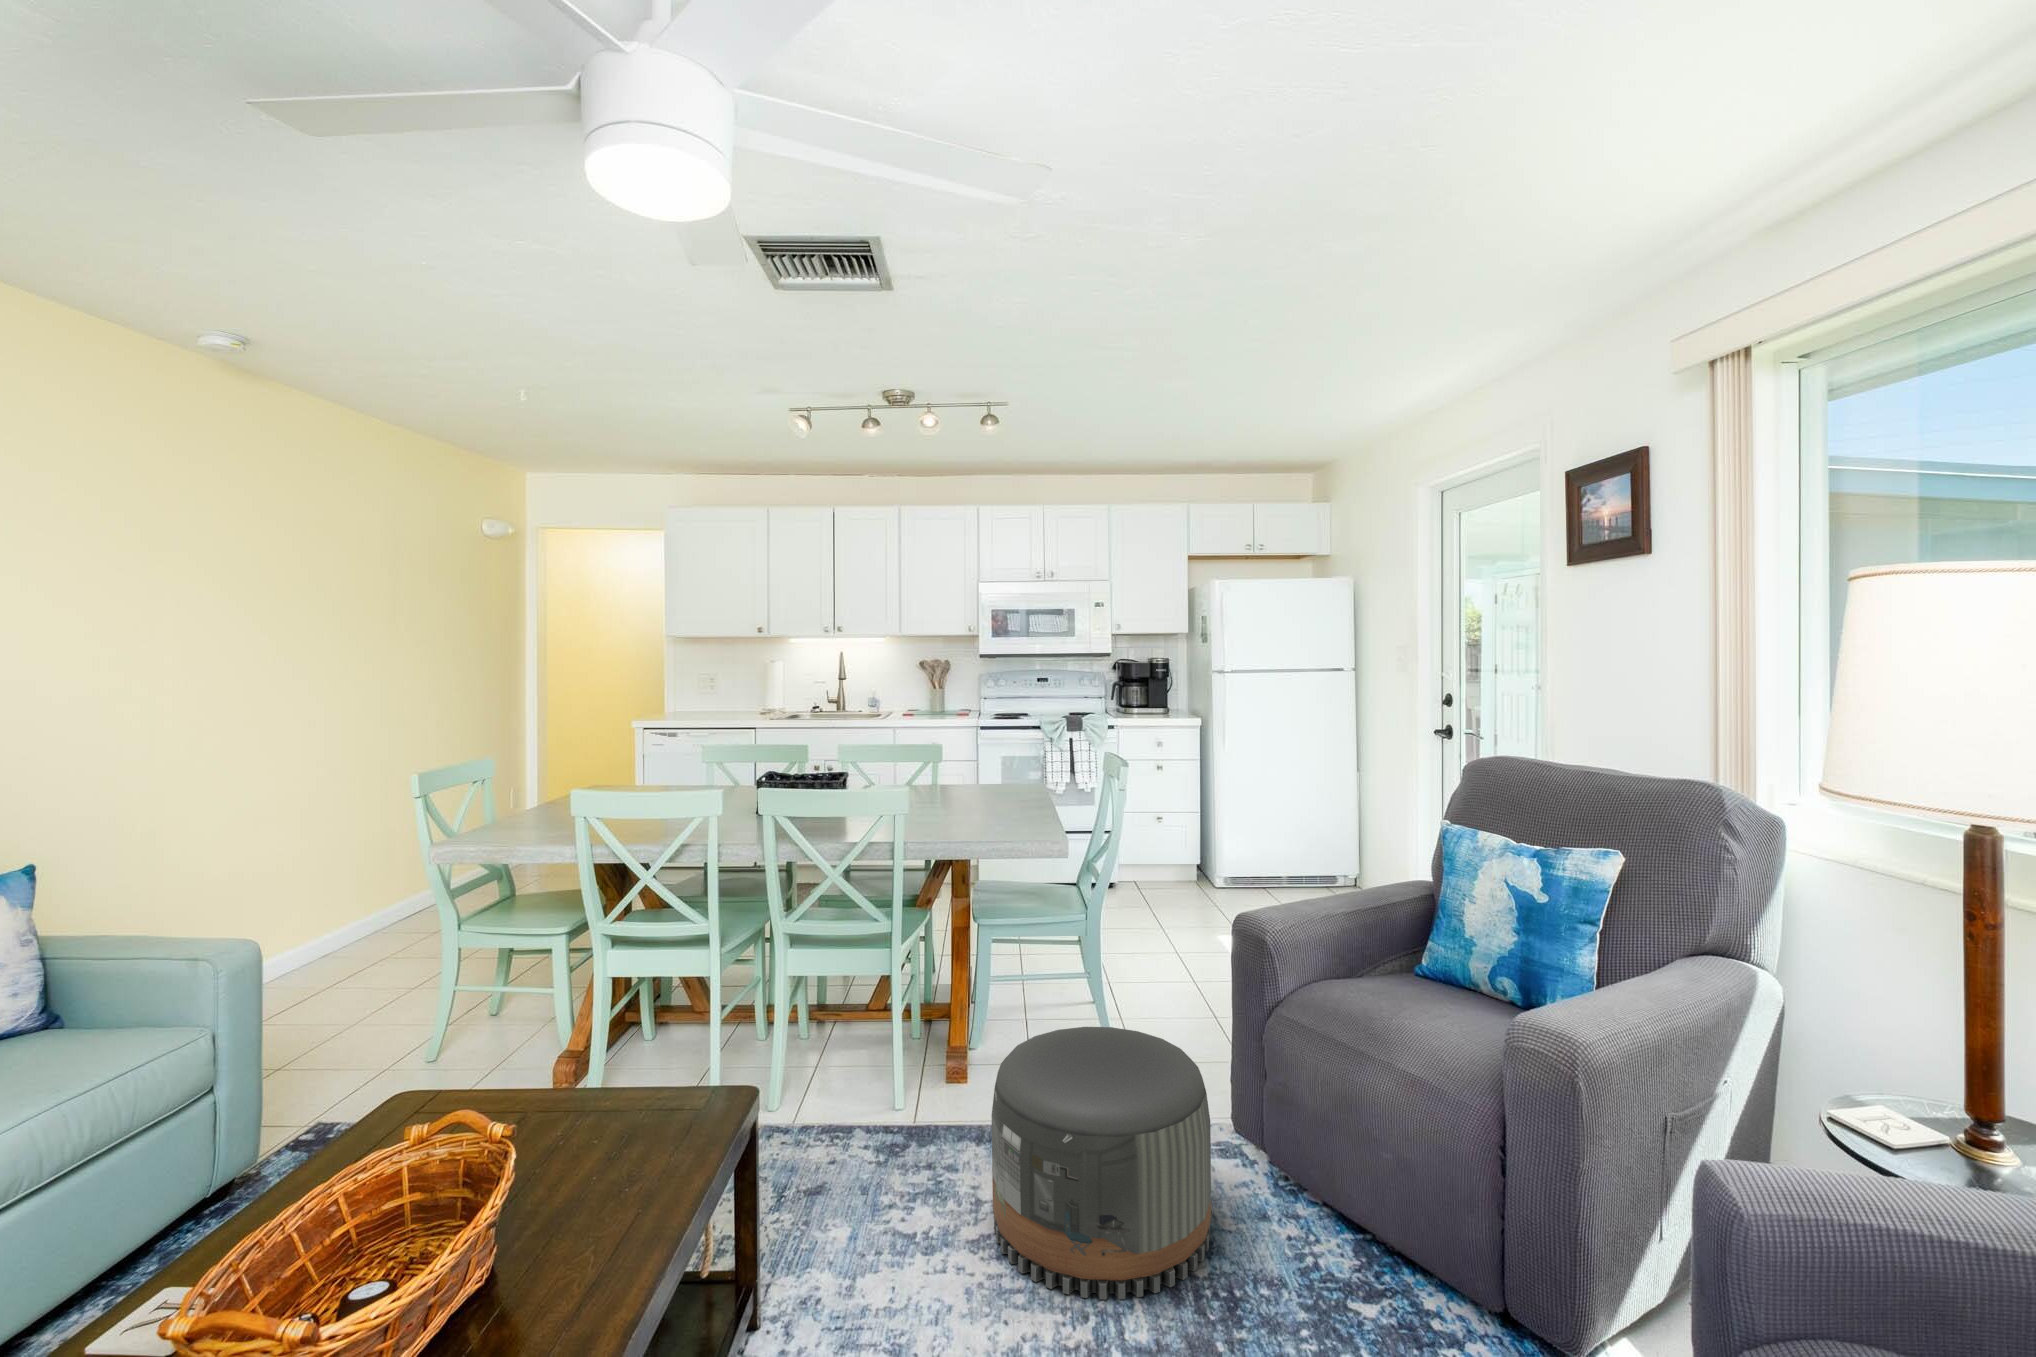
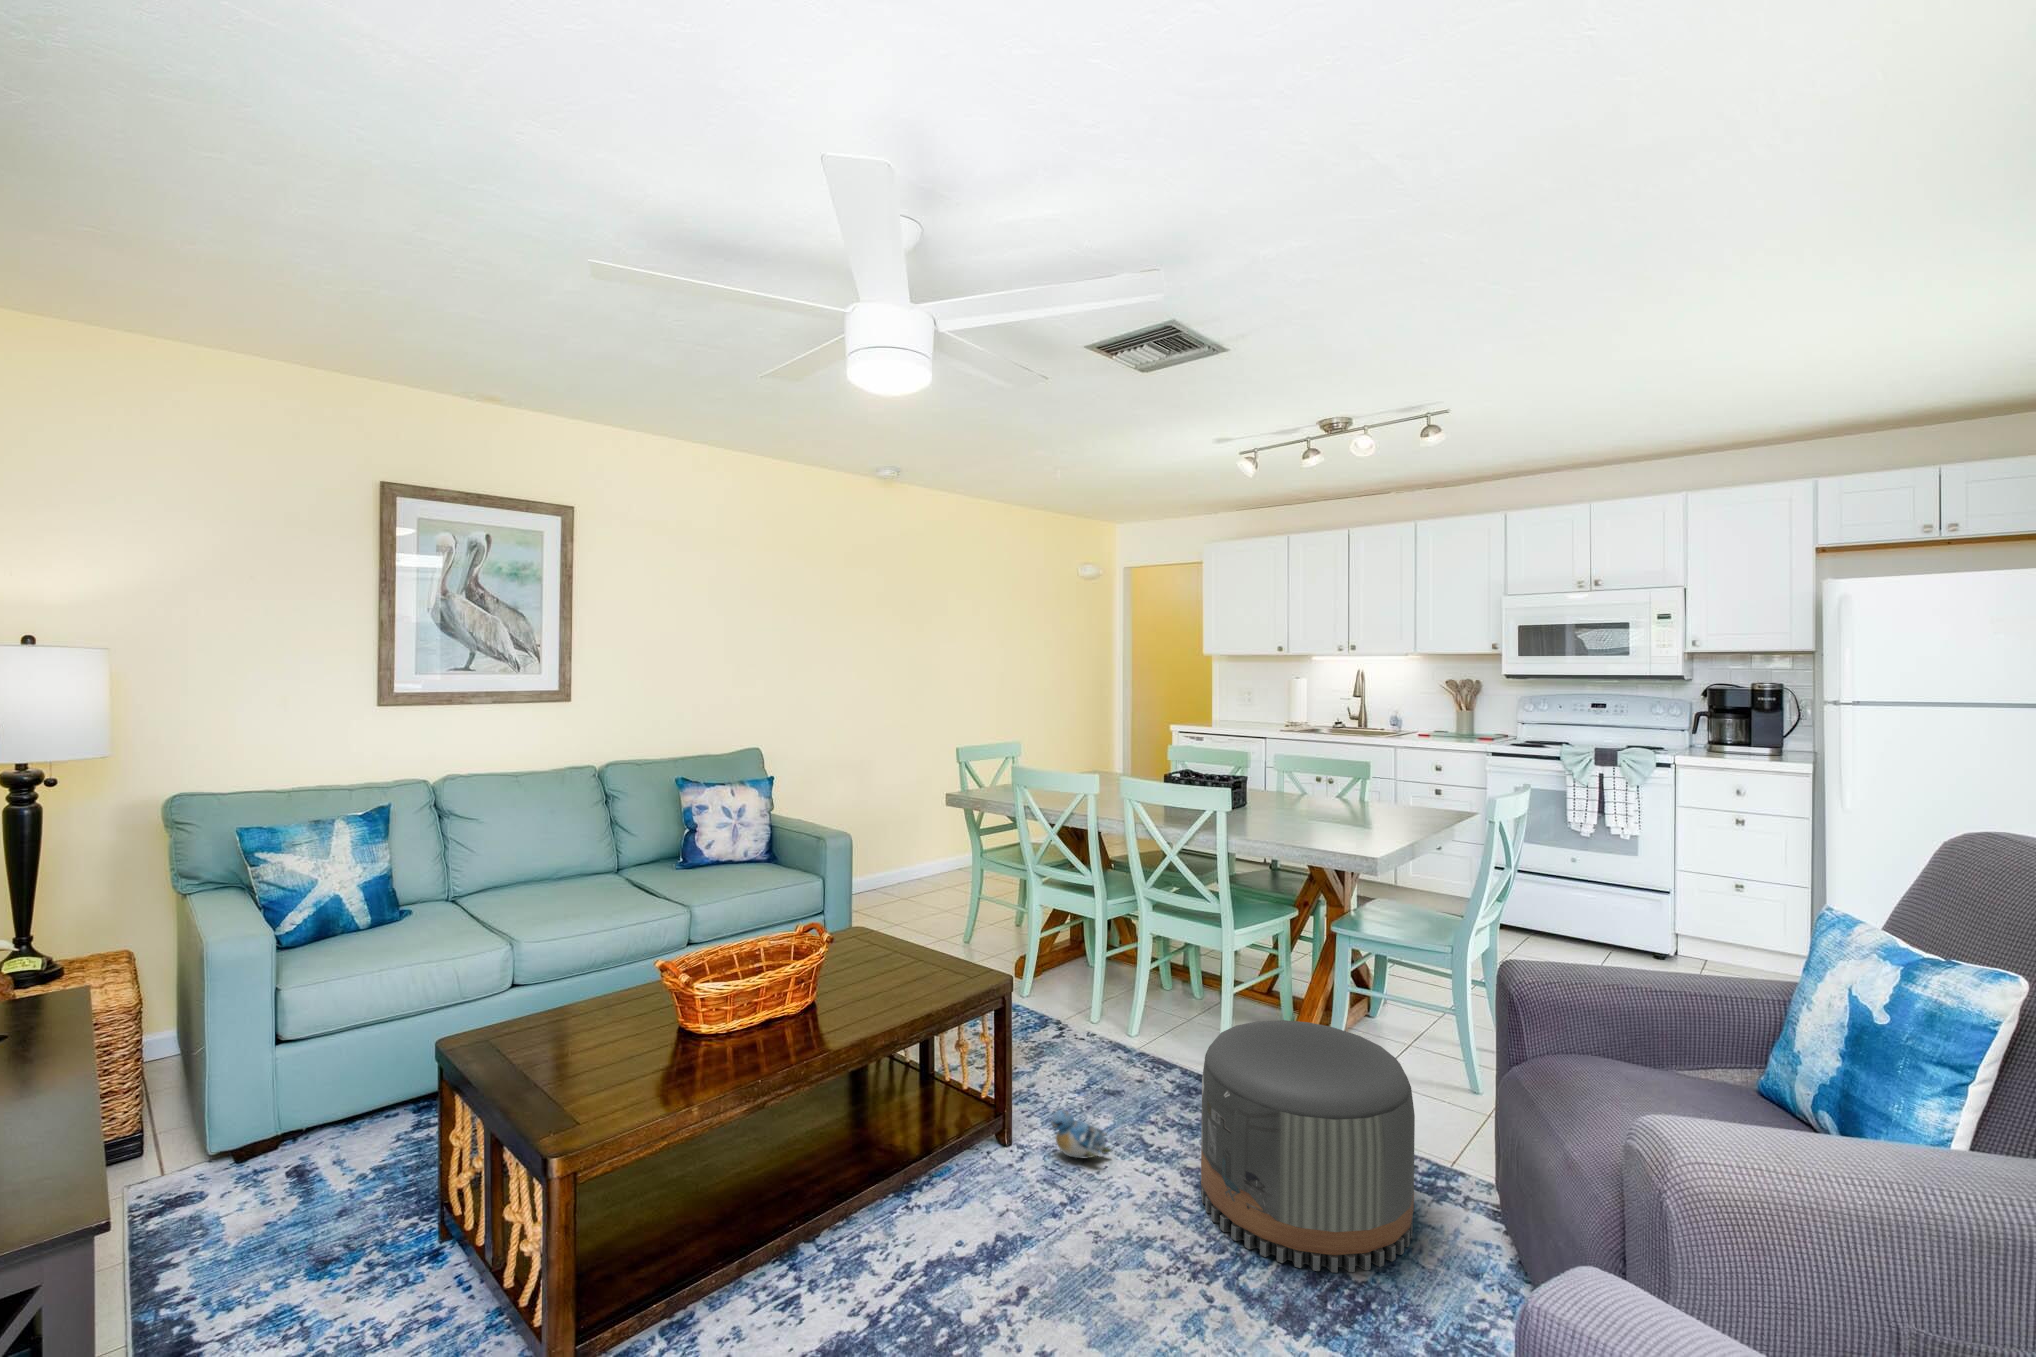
plush toy: none [813,1240,891,1297] -> present [1051,1110,1111,1158]

